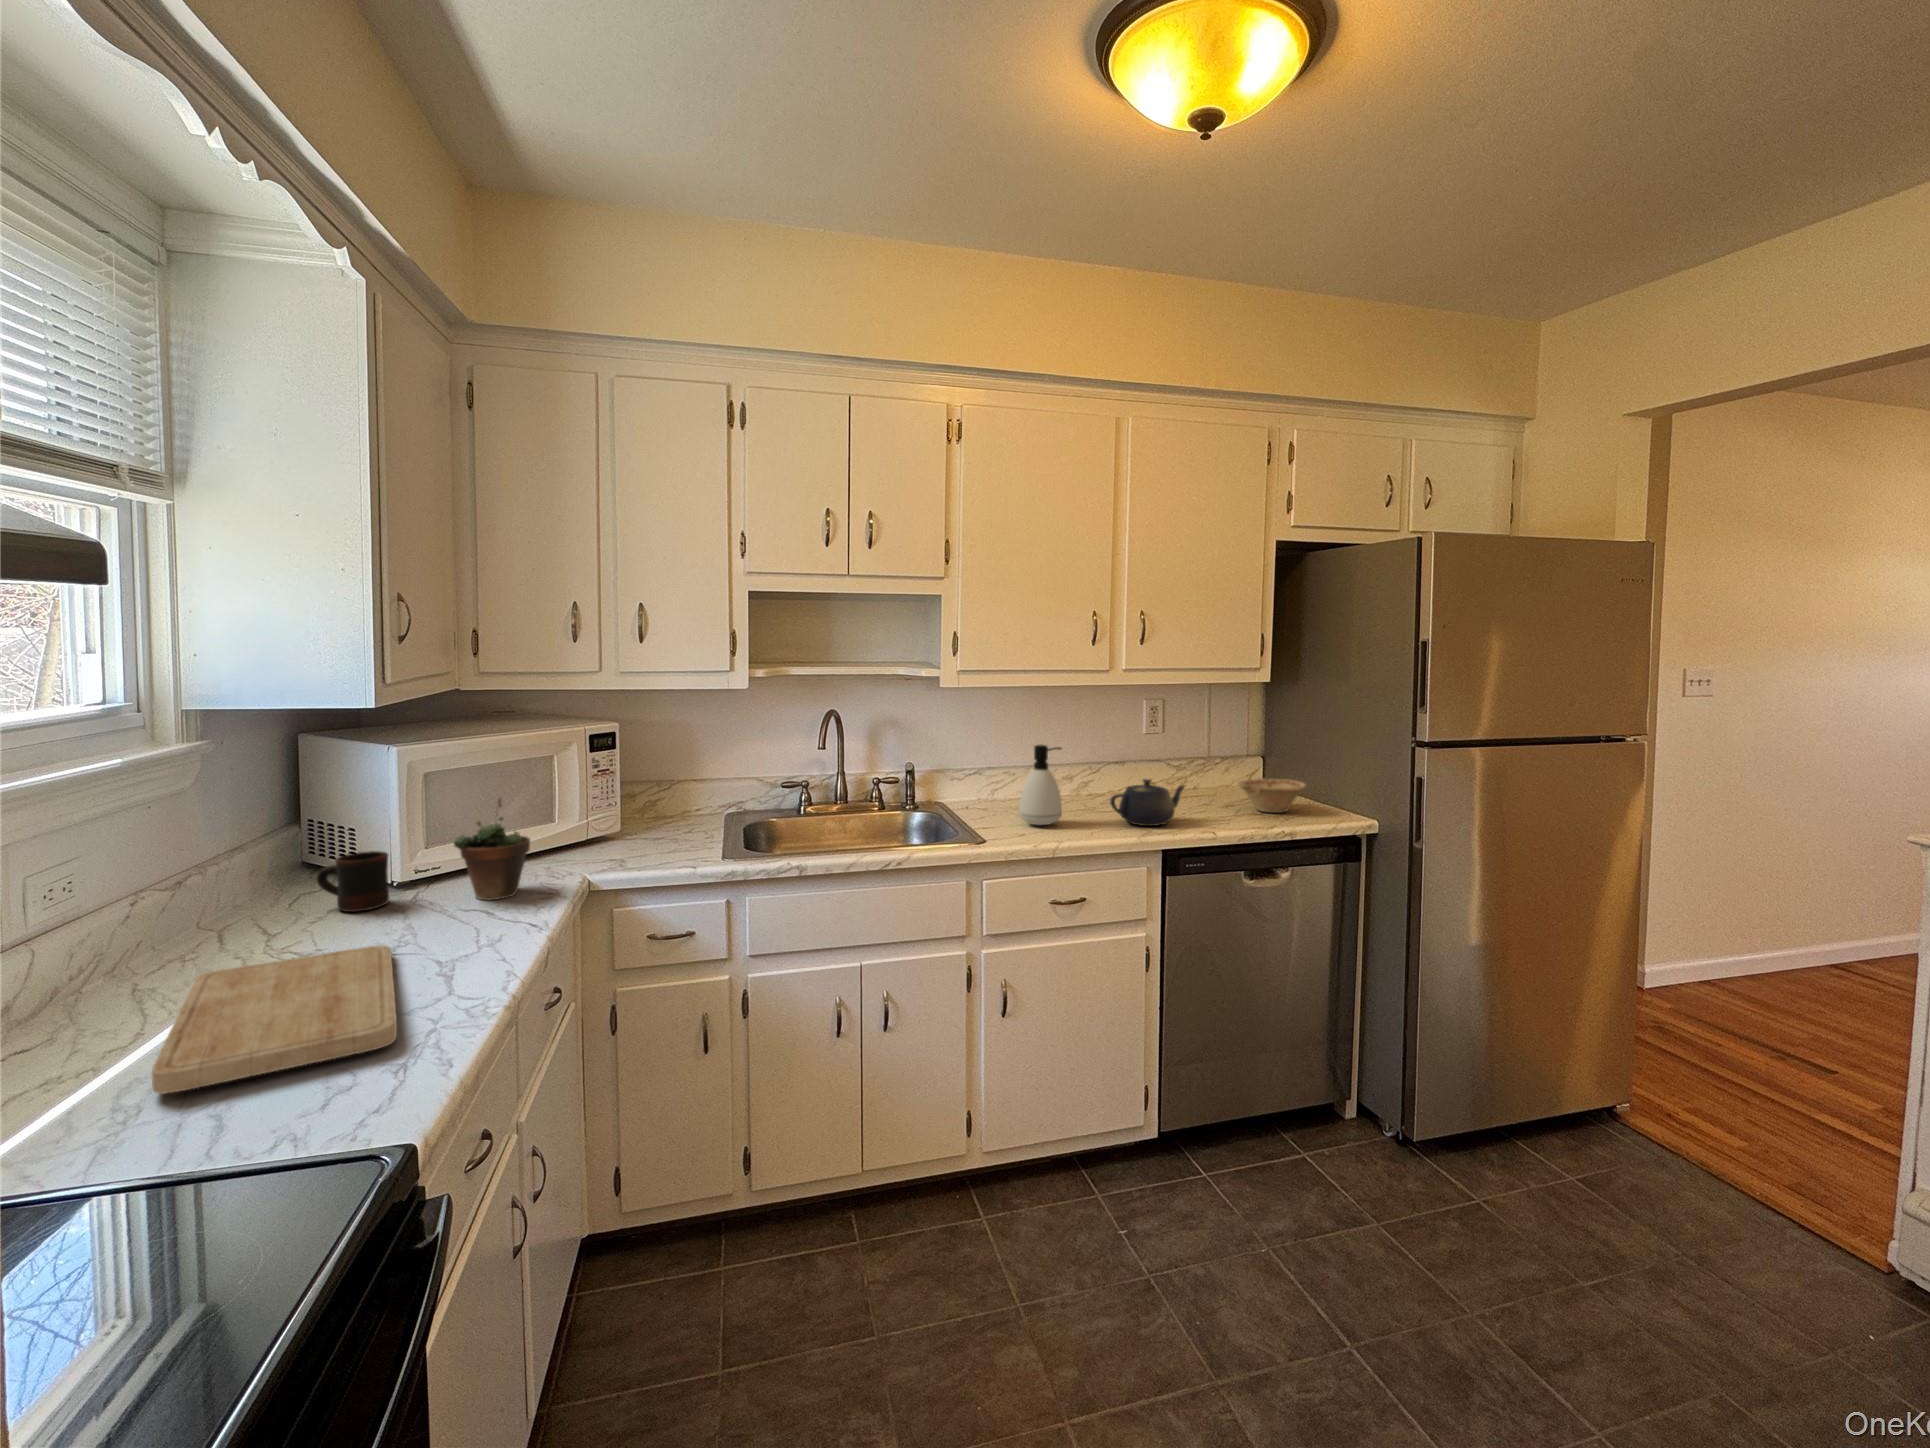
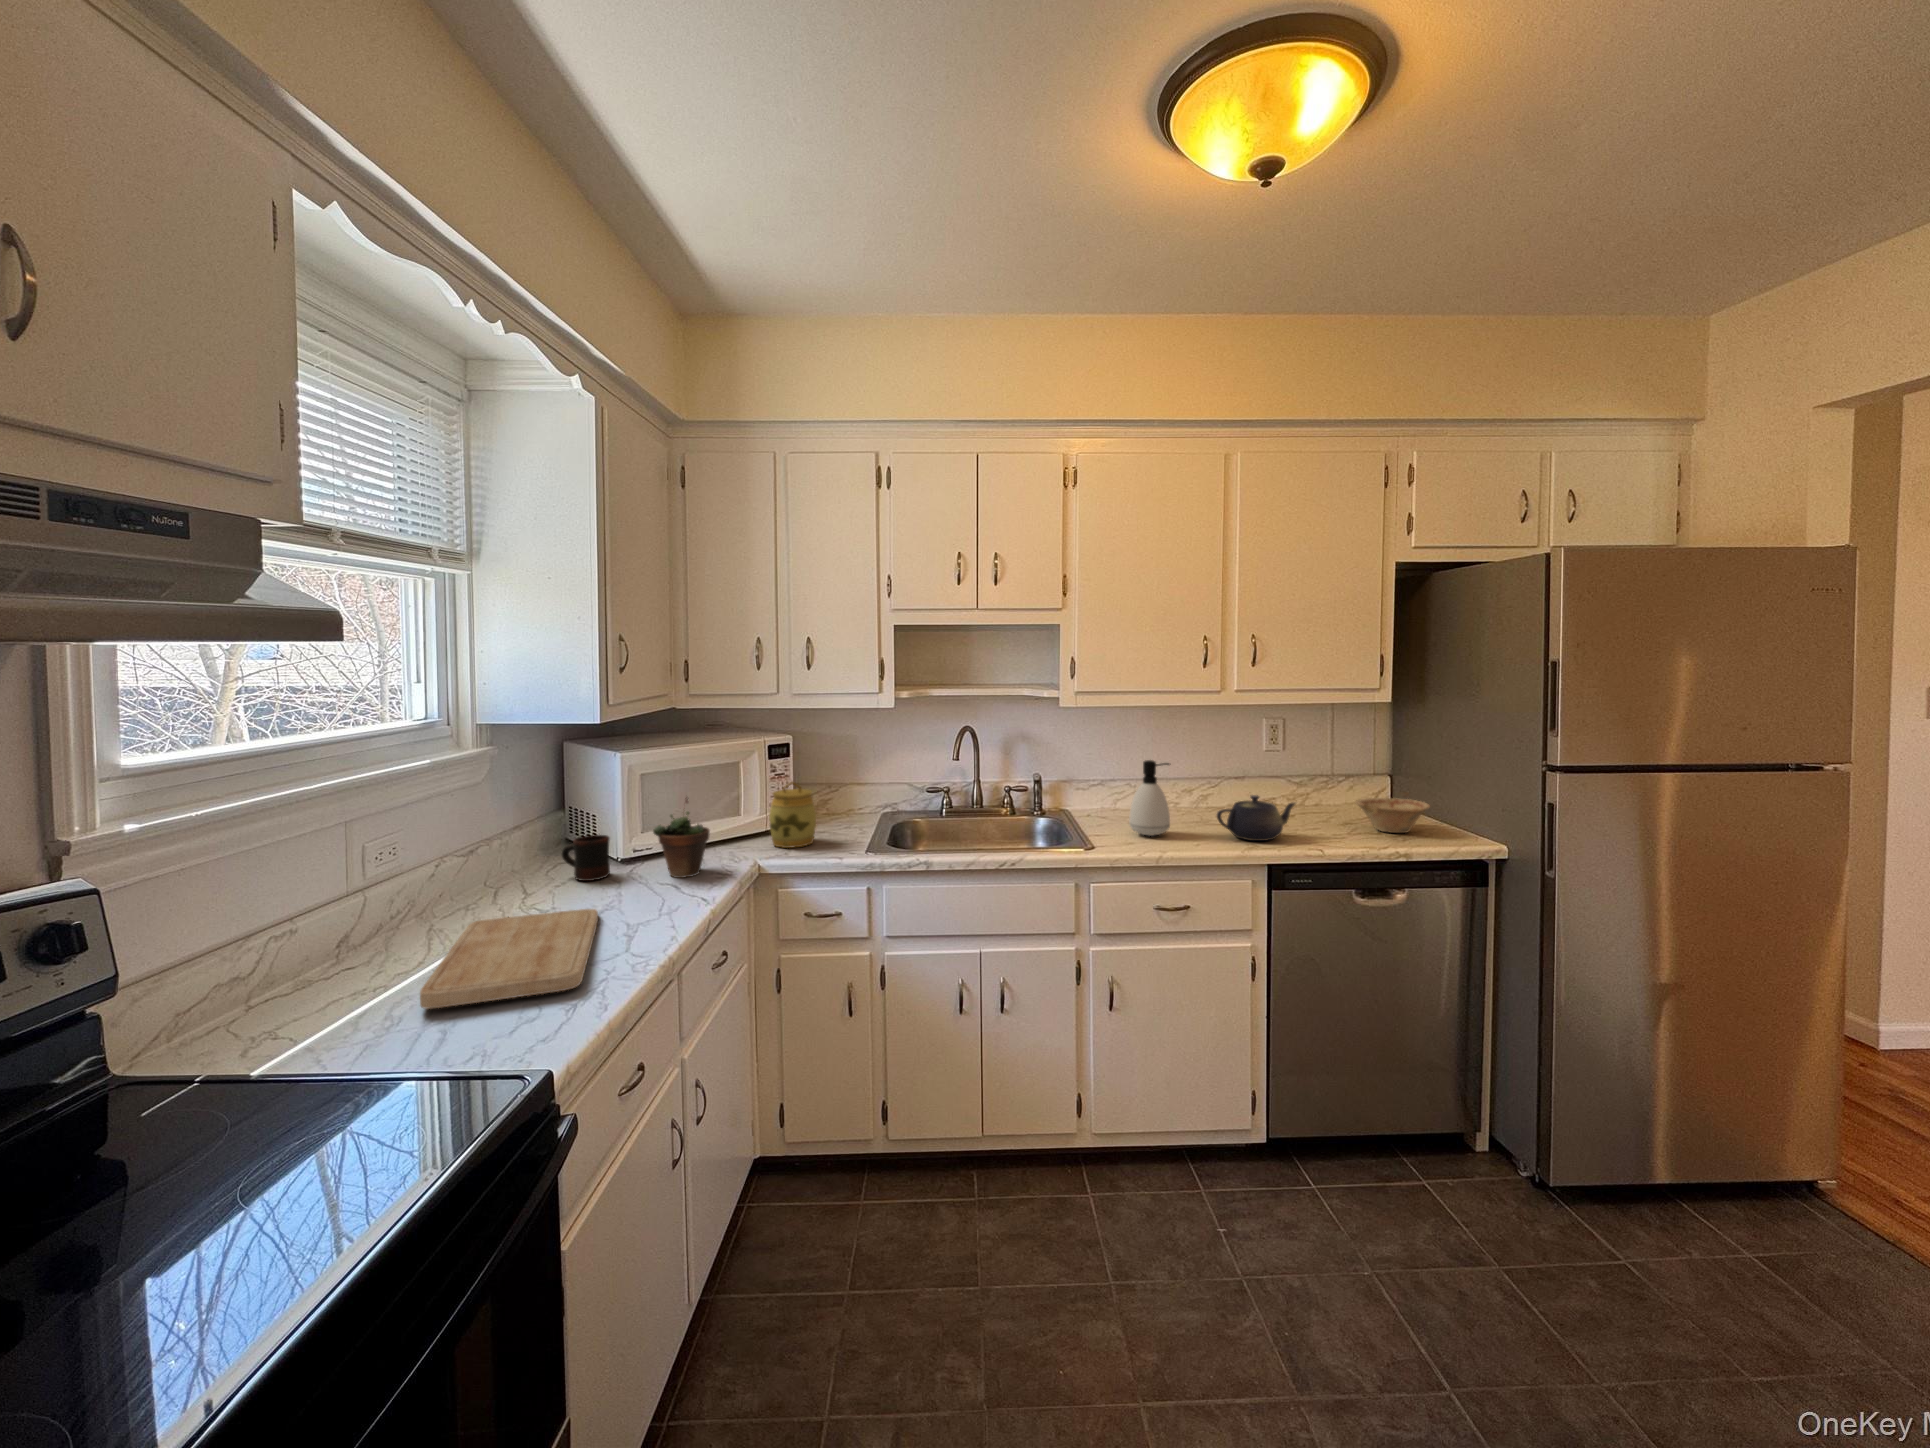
jar: none [597,777,659,858] -> present [769,782,816,848]

